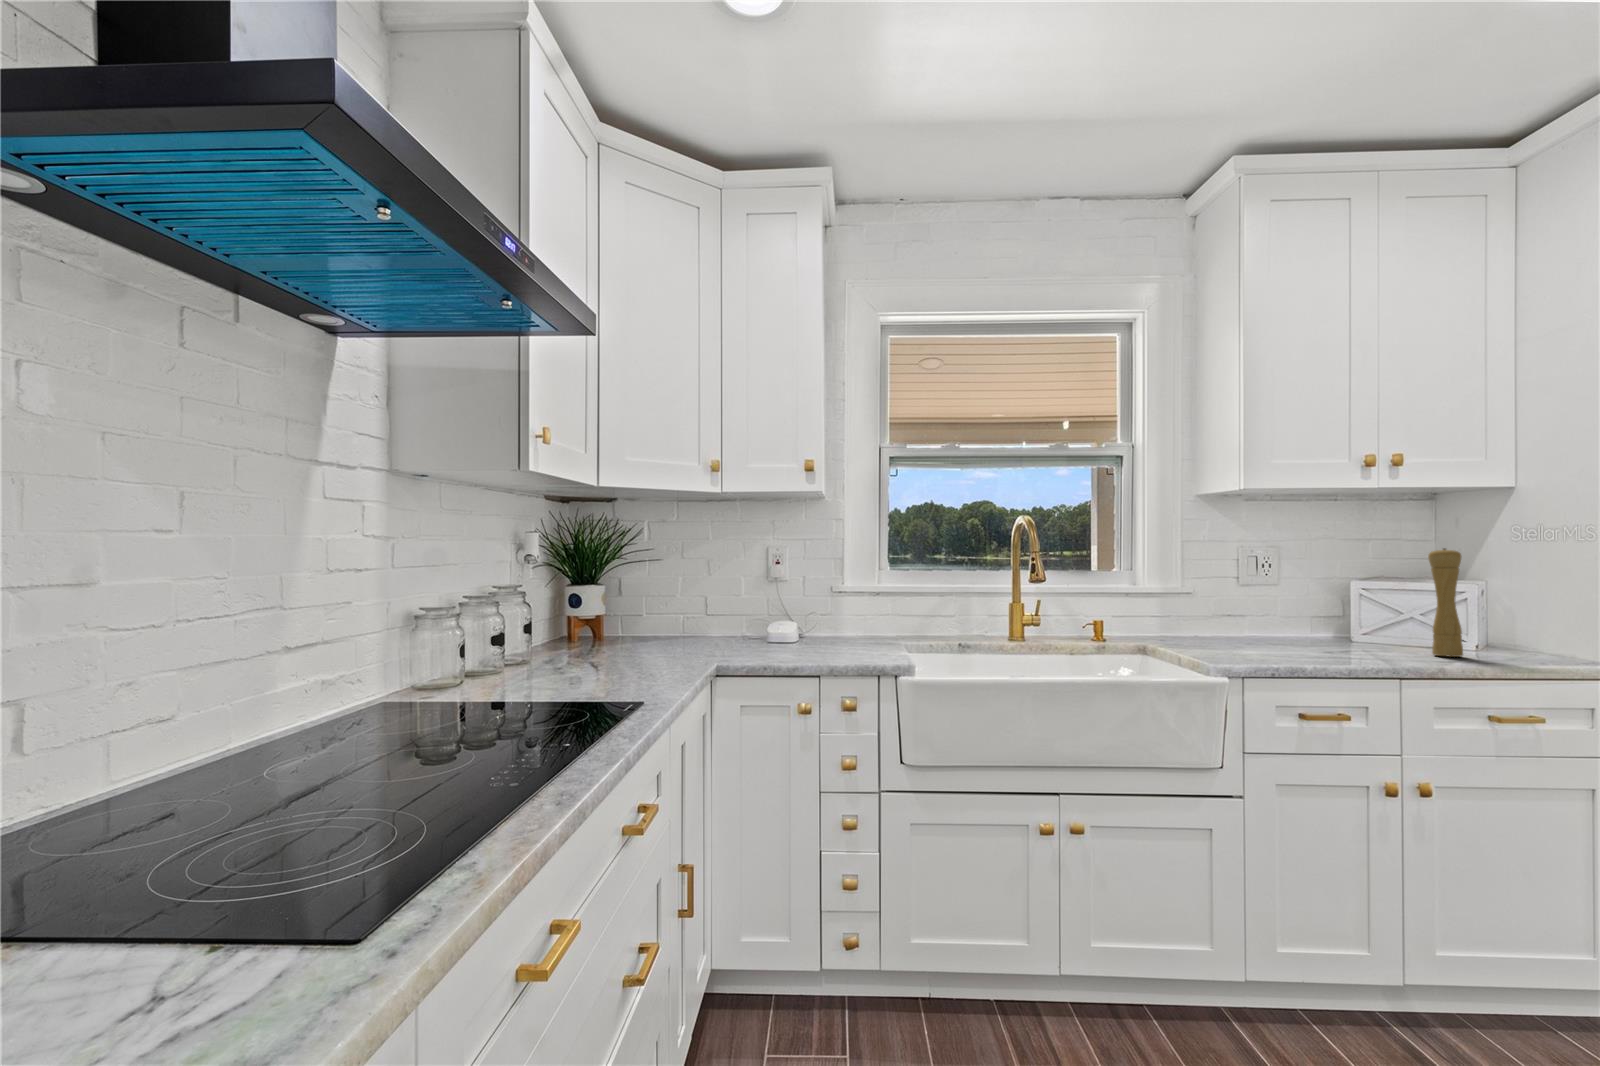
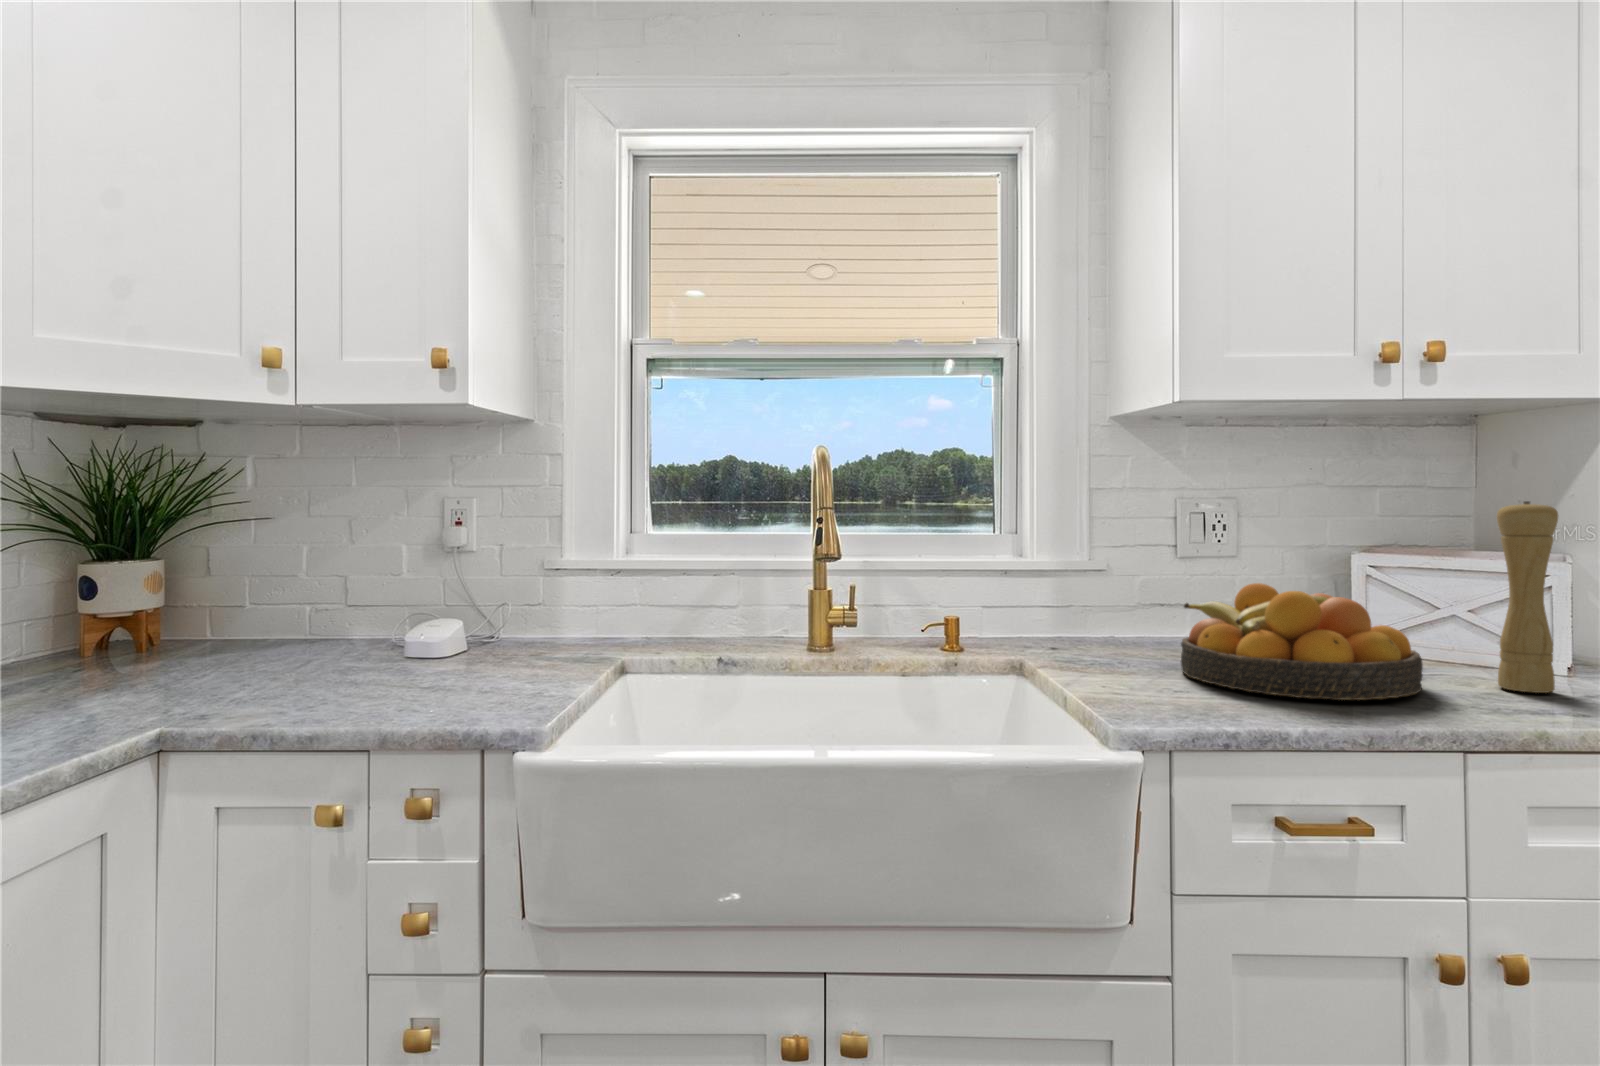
fruit bowl: none [1246,597,1386,658] -> present [1181,583,1423,700]

